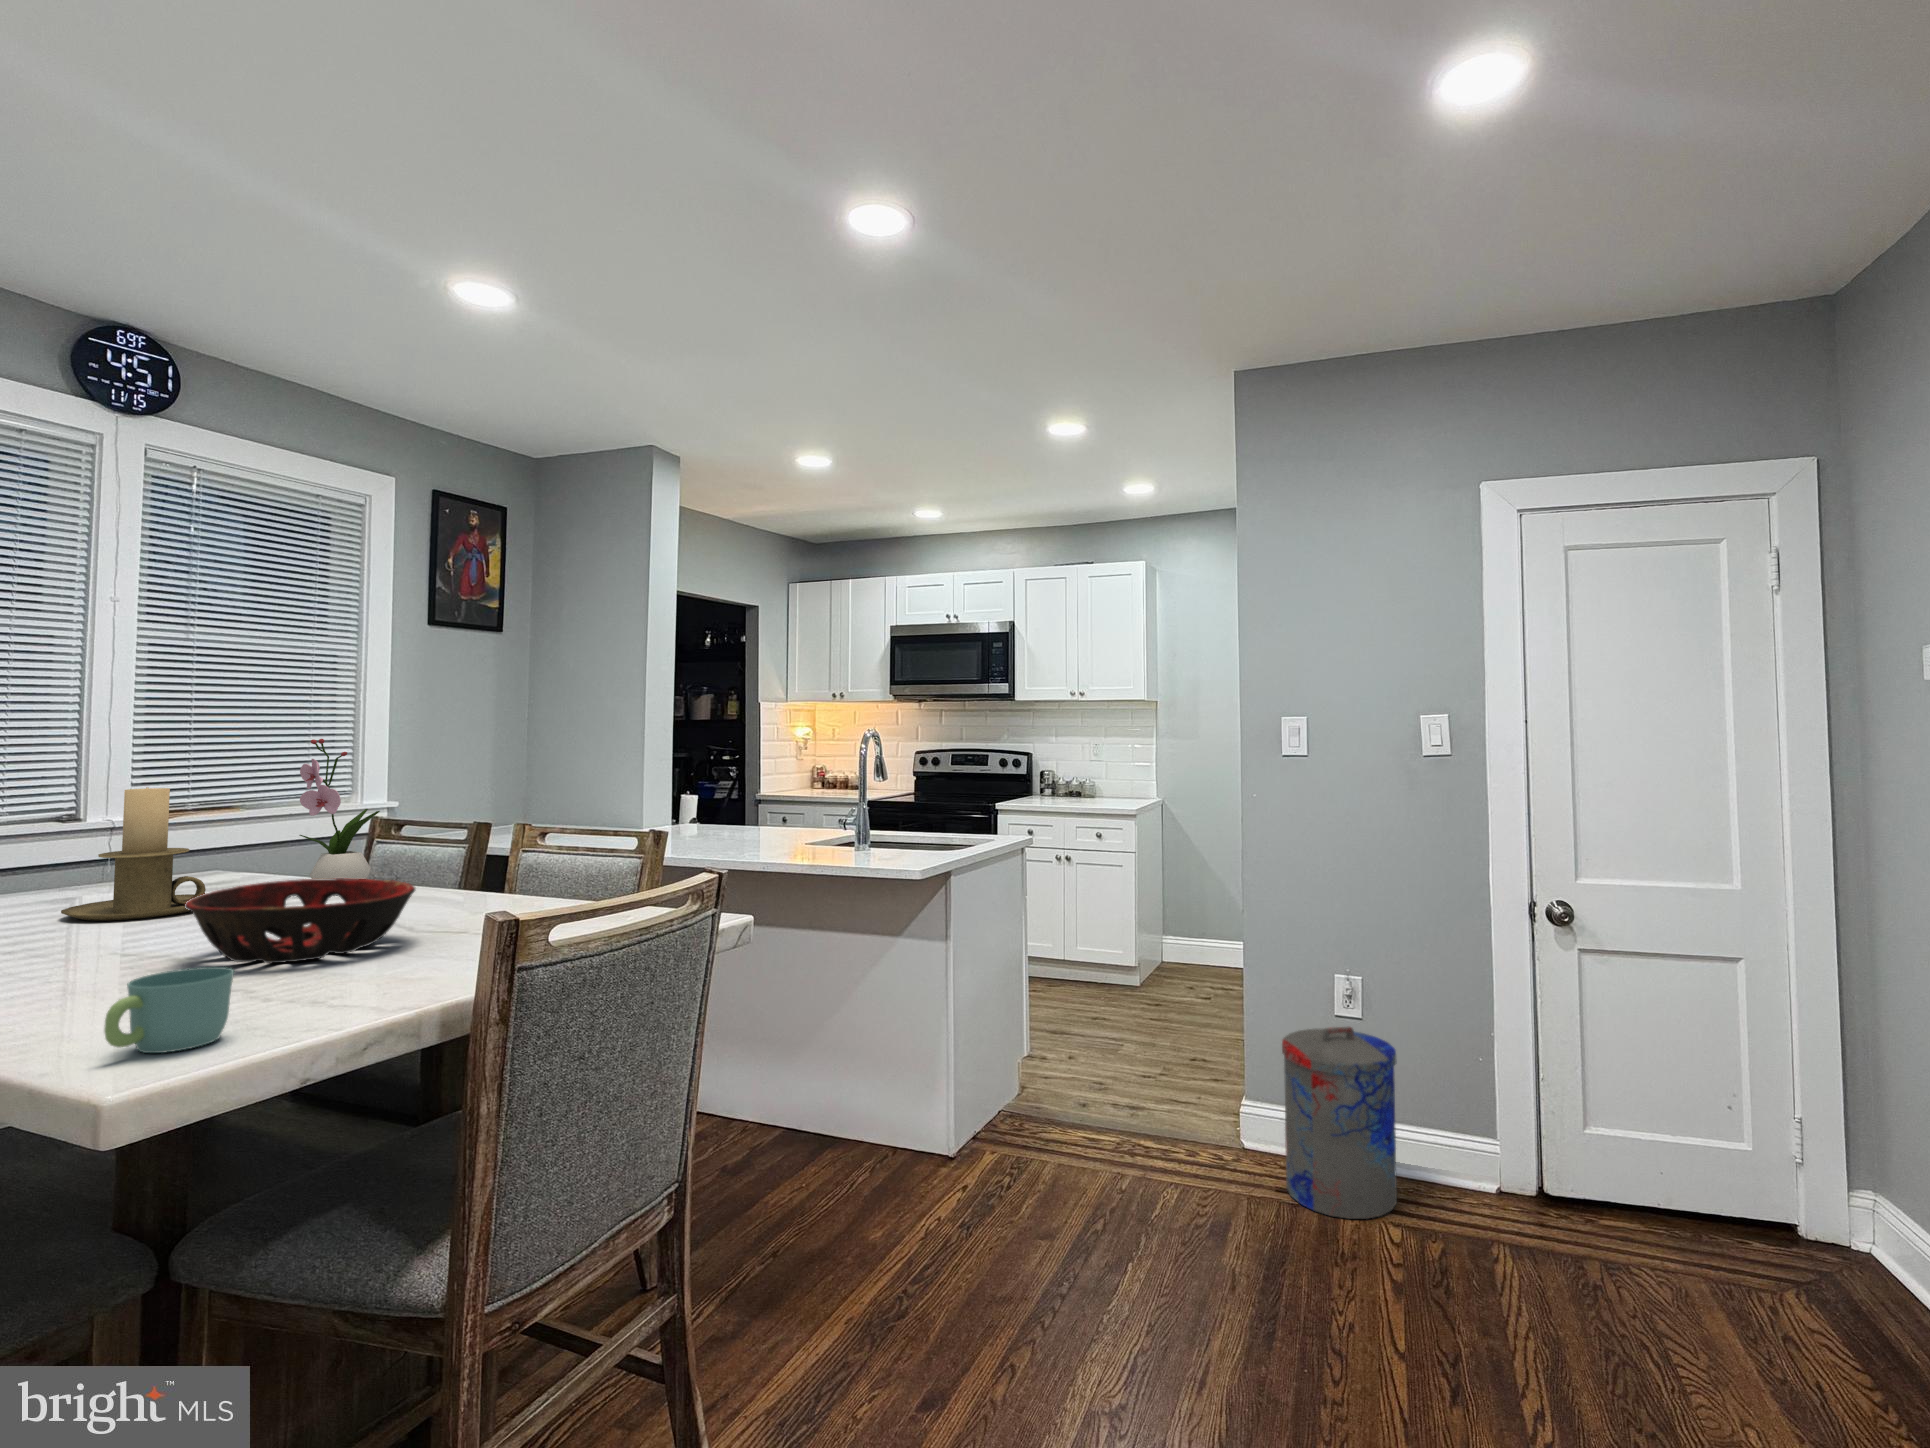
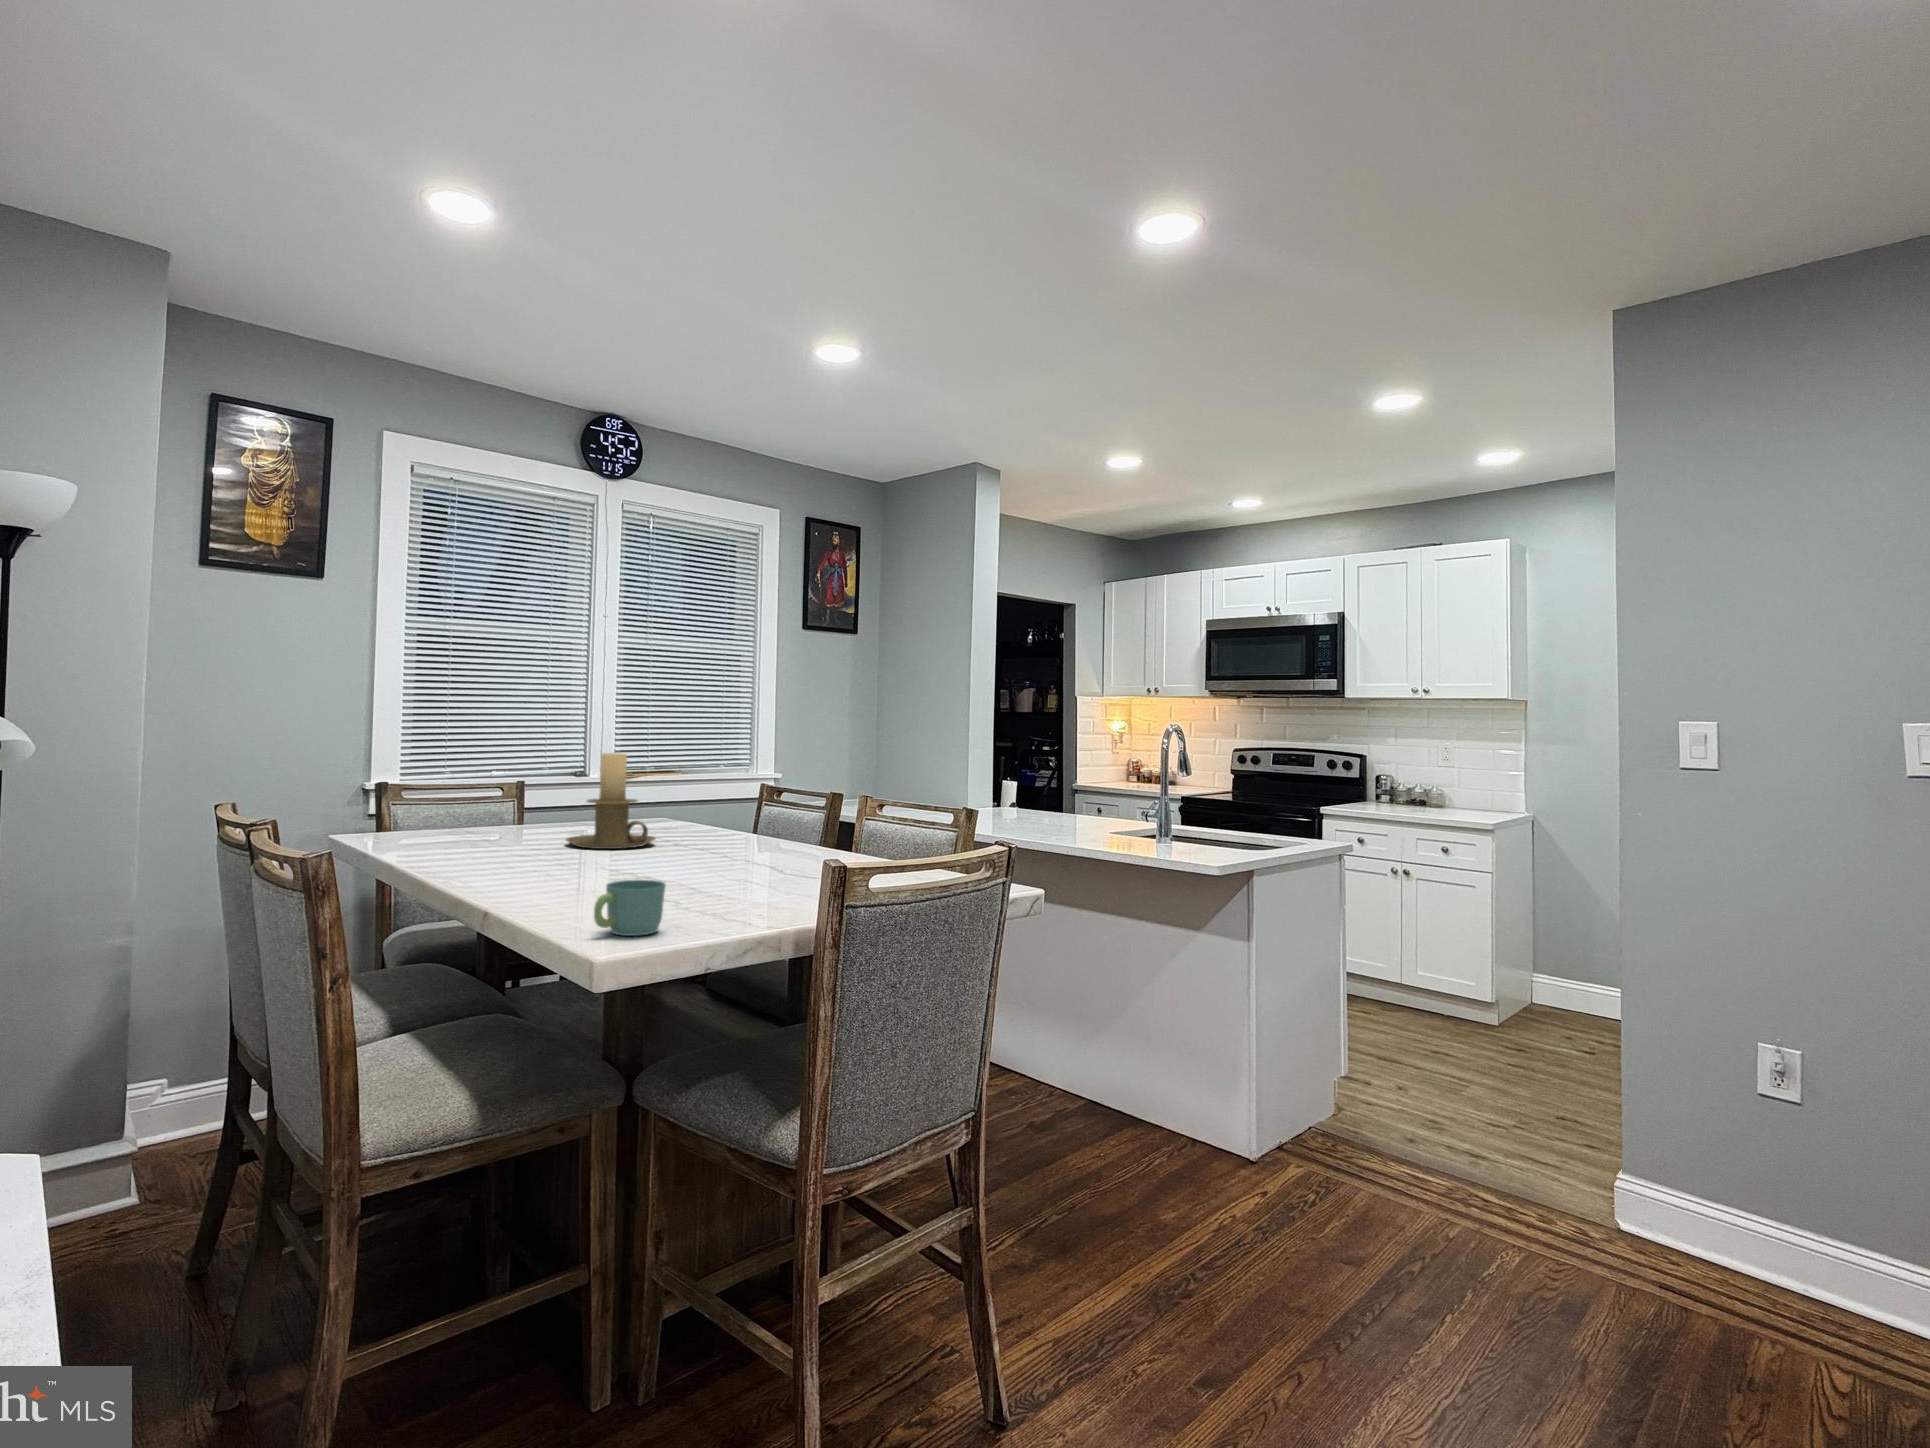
flower arrangement: present [300,739,380,879] -> none [706,720,761,843]
decorative bowl: present [185,878,415,963] -> none [637,827,782,887]
trash can: present [1282,1027,1397,1219] -> none [1666,1100,1841,1346]

